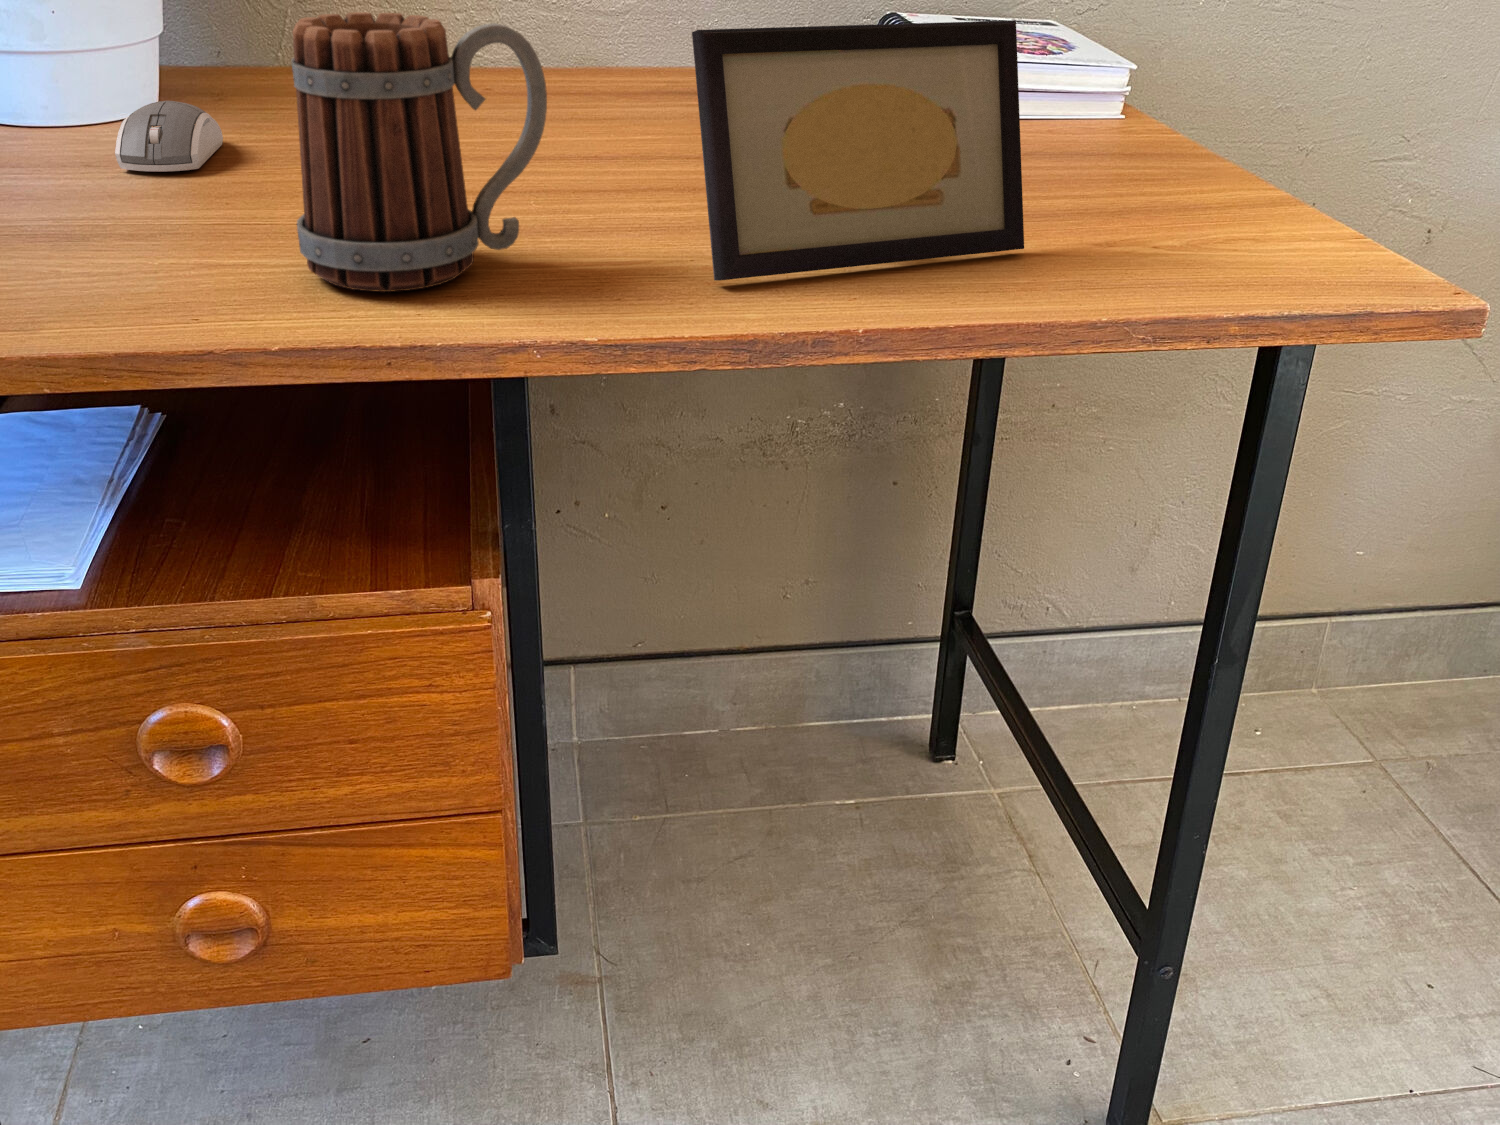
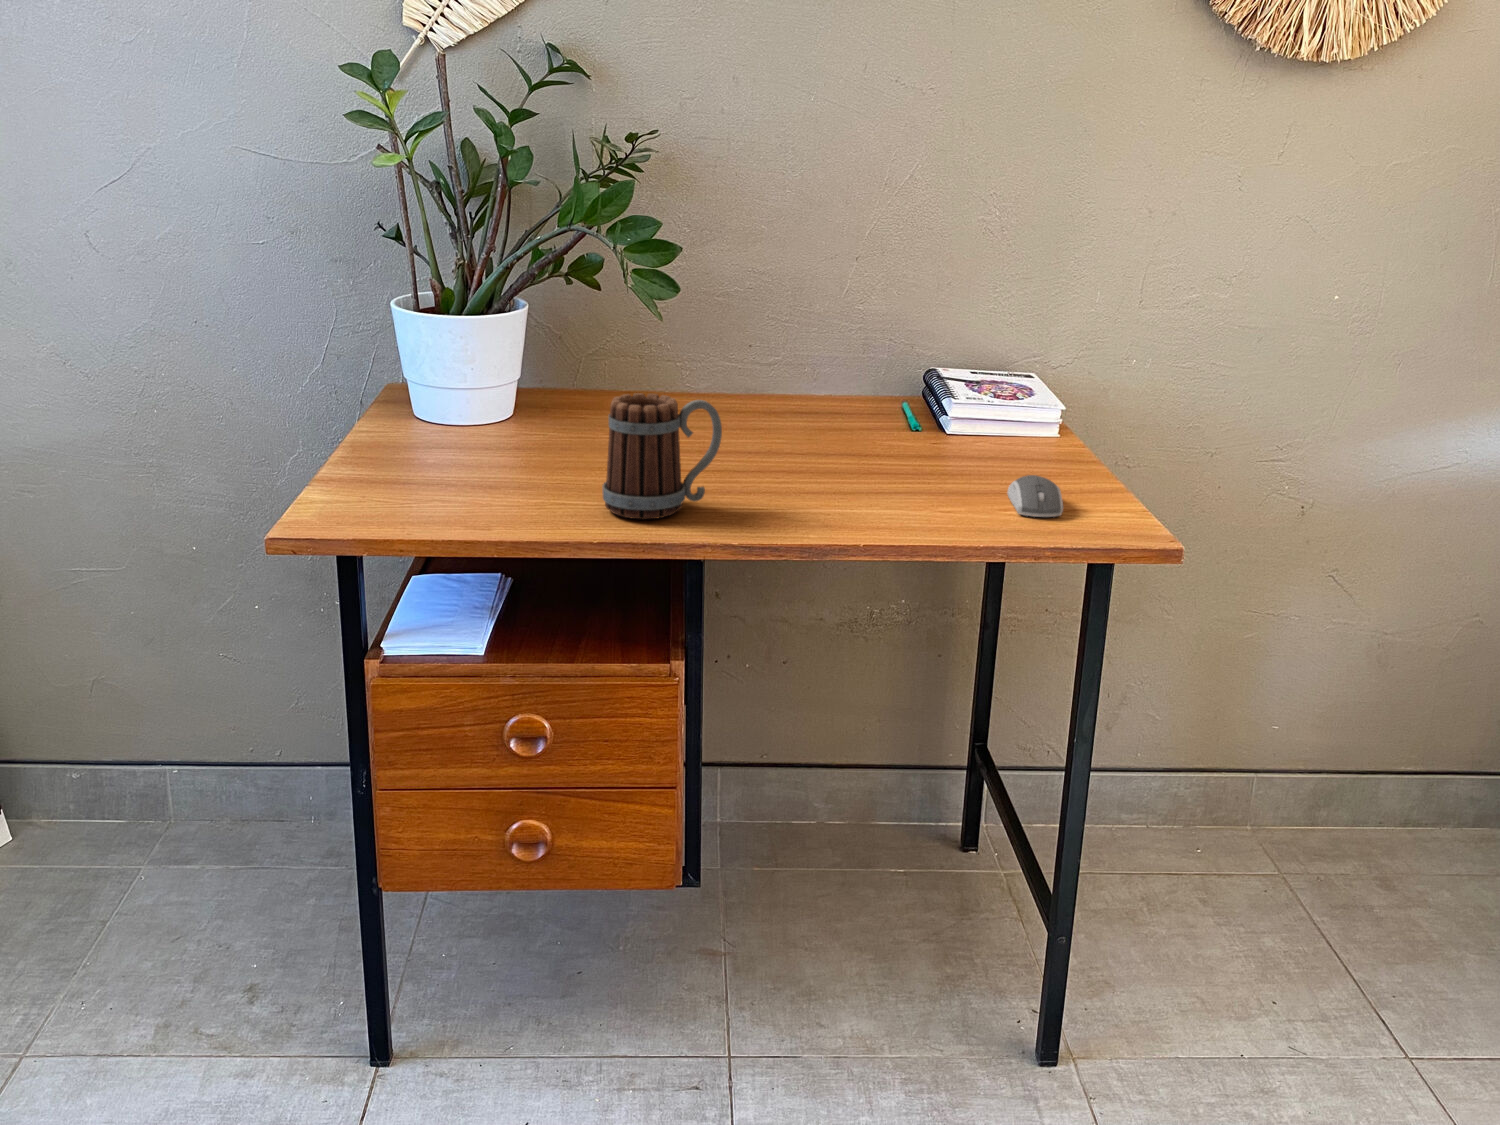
picture frame: present [692,20,1024,281] -> none [791,400,959,520]
computer mouse: present [115,101,223,171] -> present [1008,475,1063,517]

